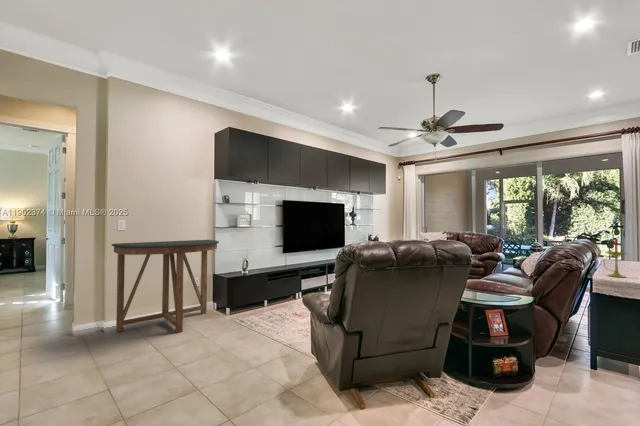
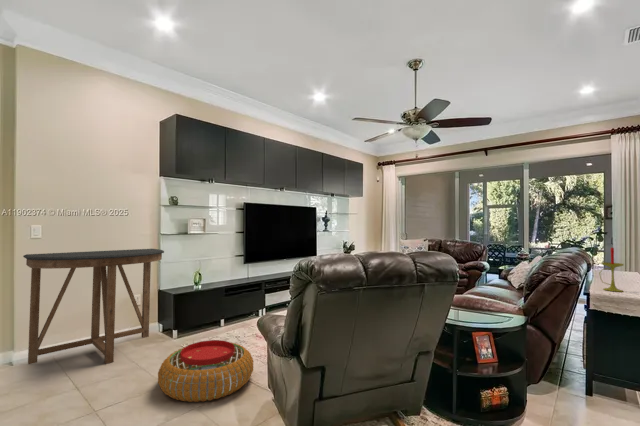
pouf: none [222,315,298,363] -> present [158,340,254,402]

